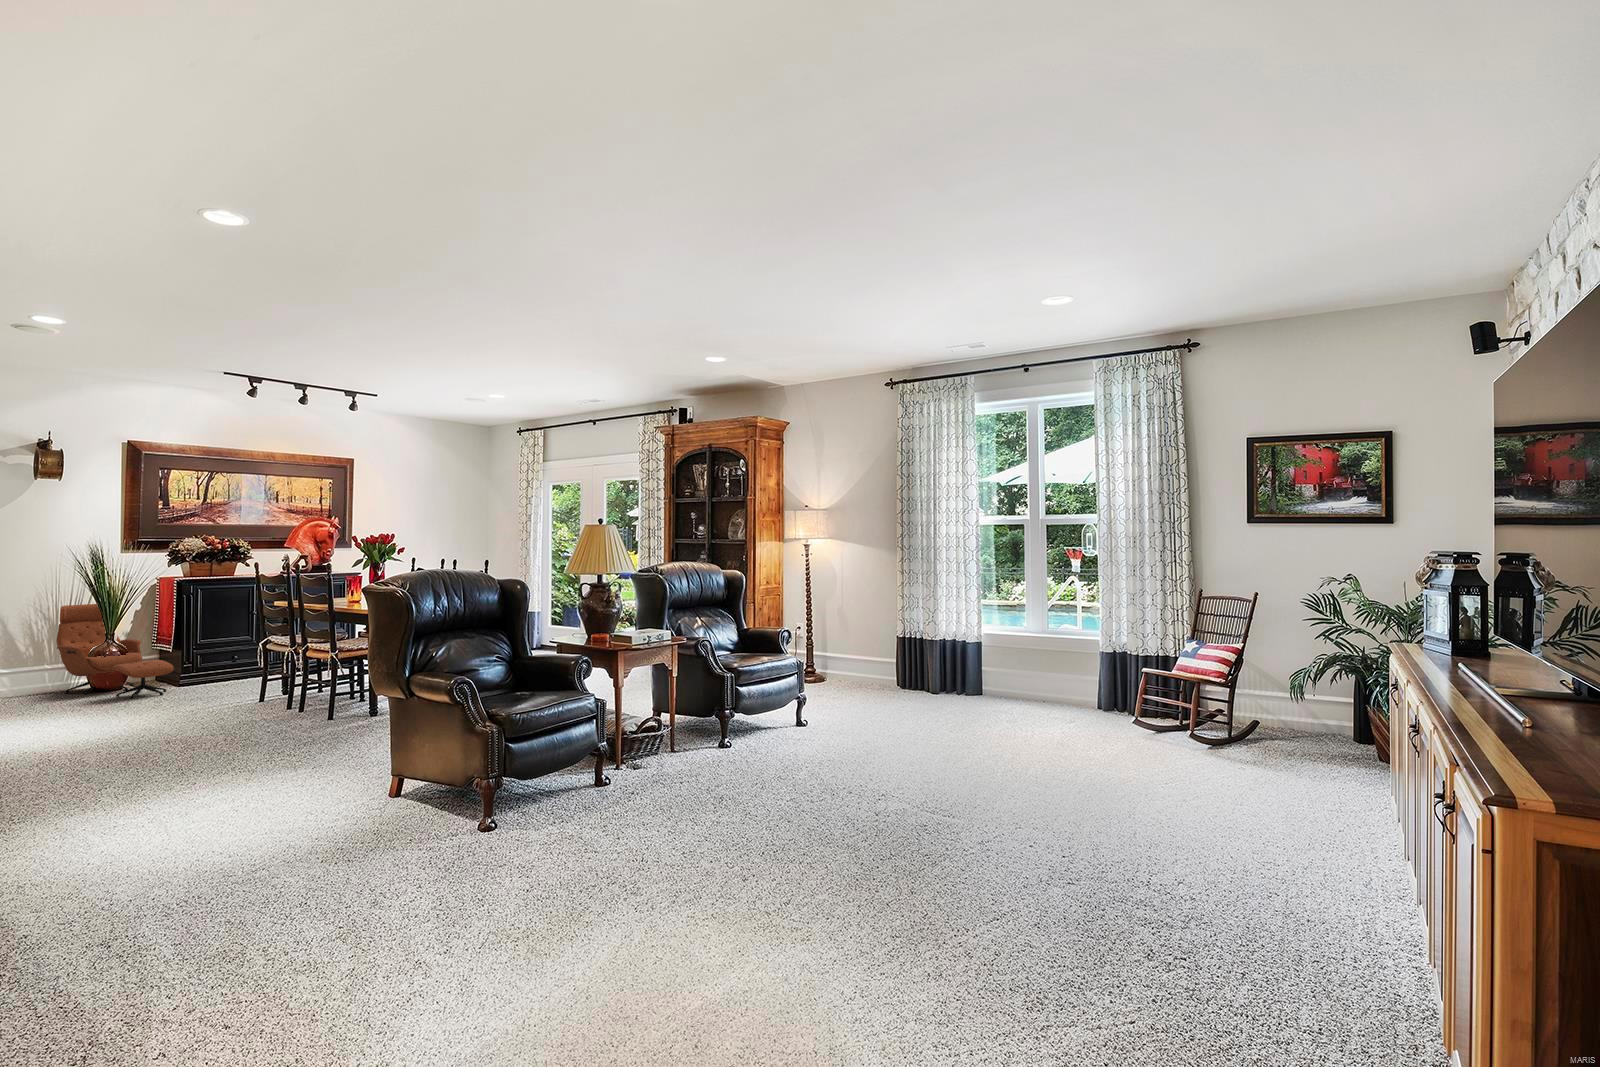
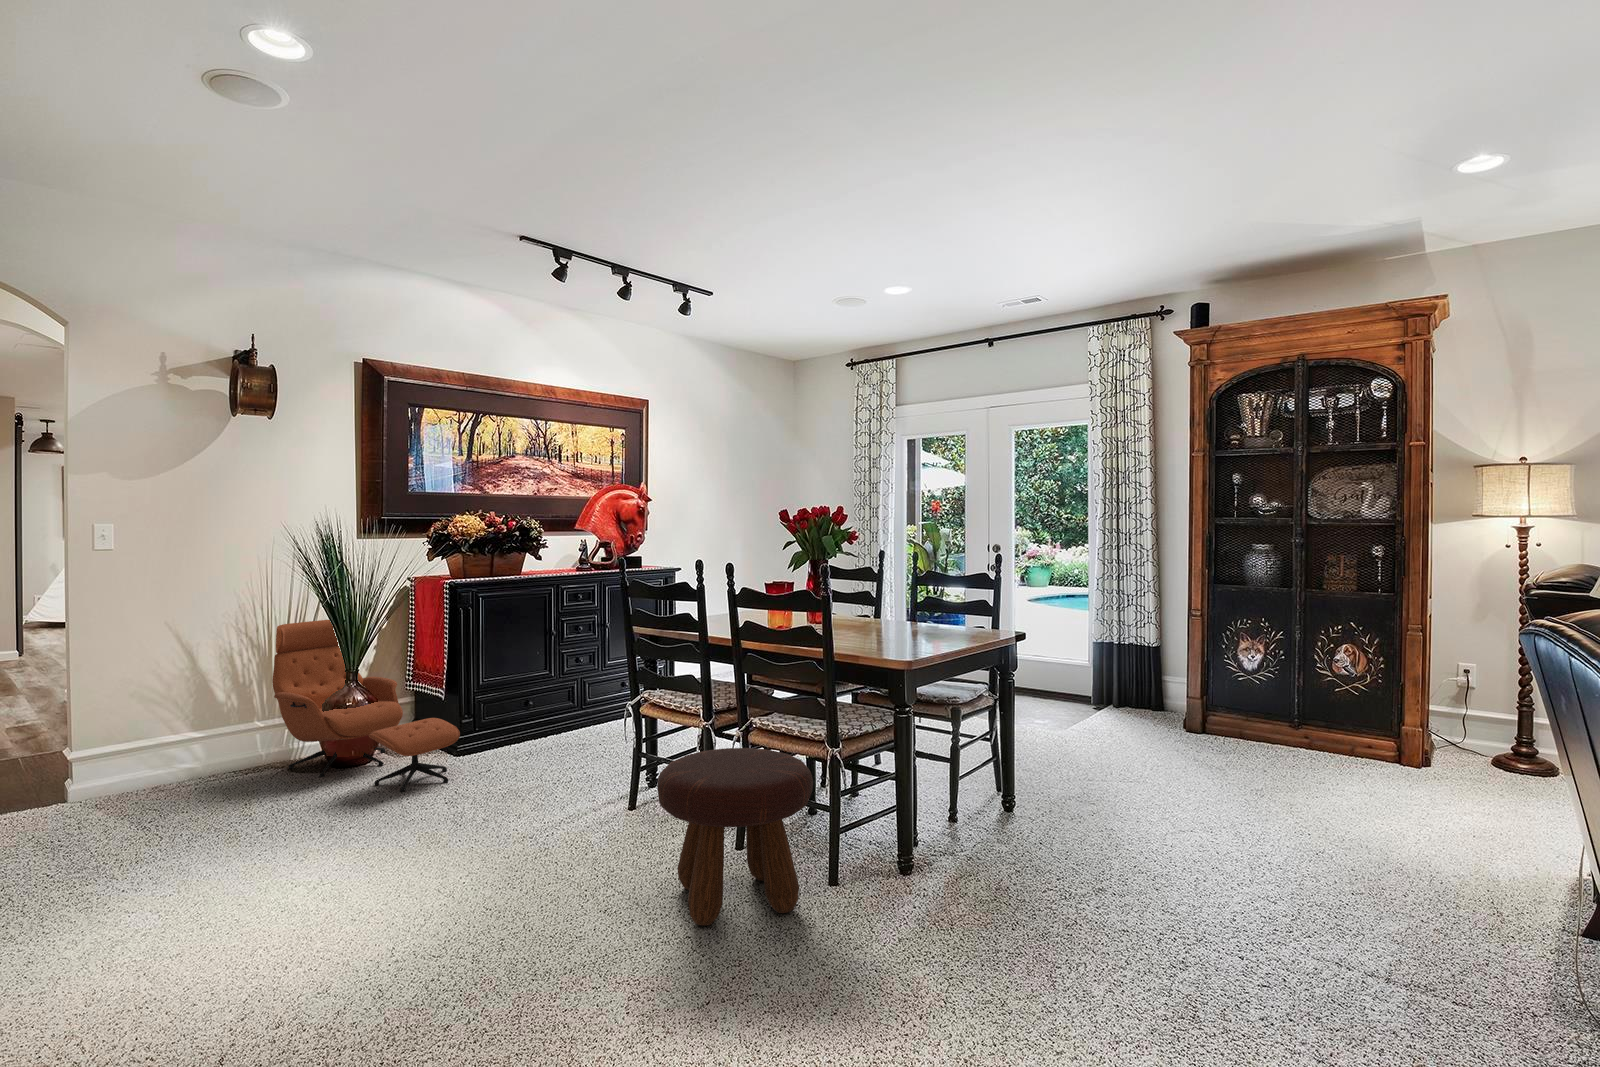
footstool: none [229,655,316,729] -> present [657,748,813,926]

